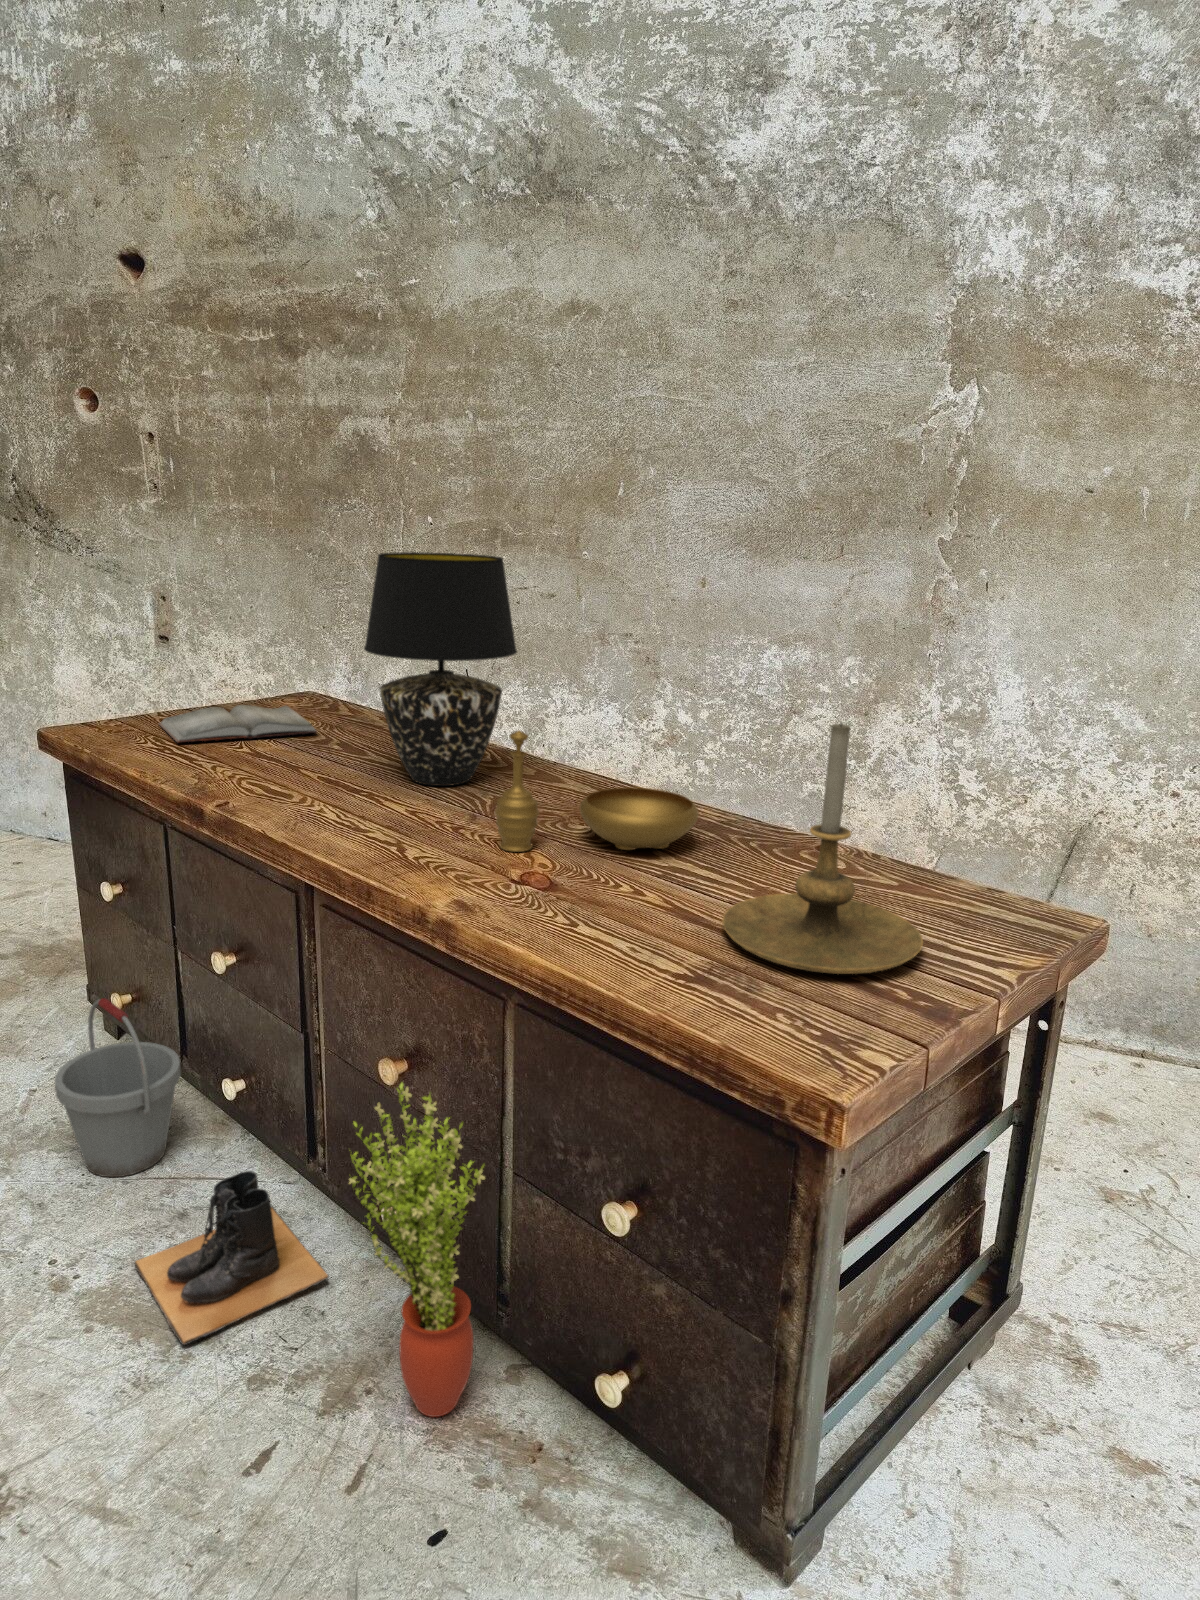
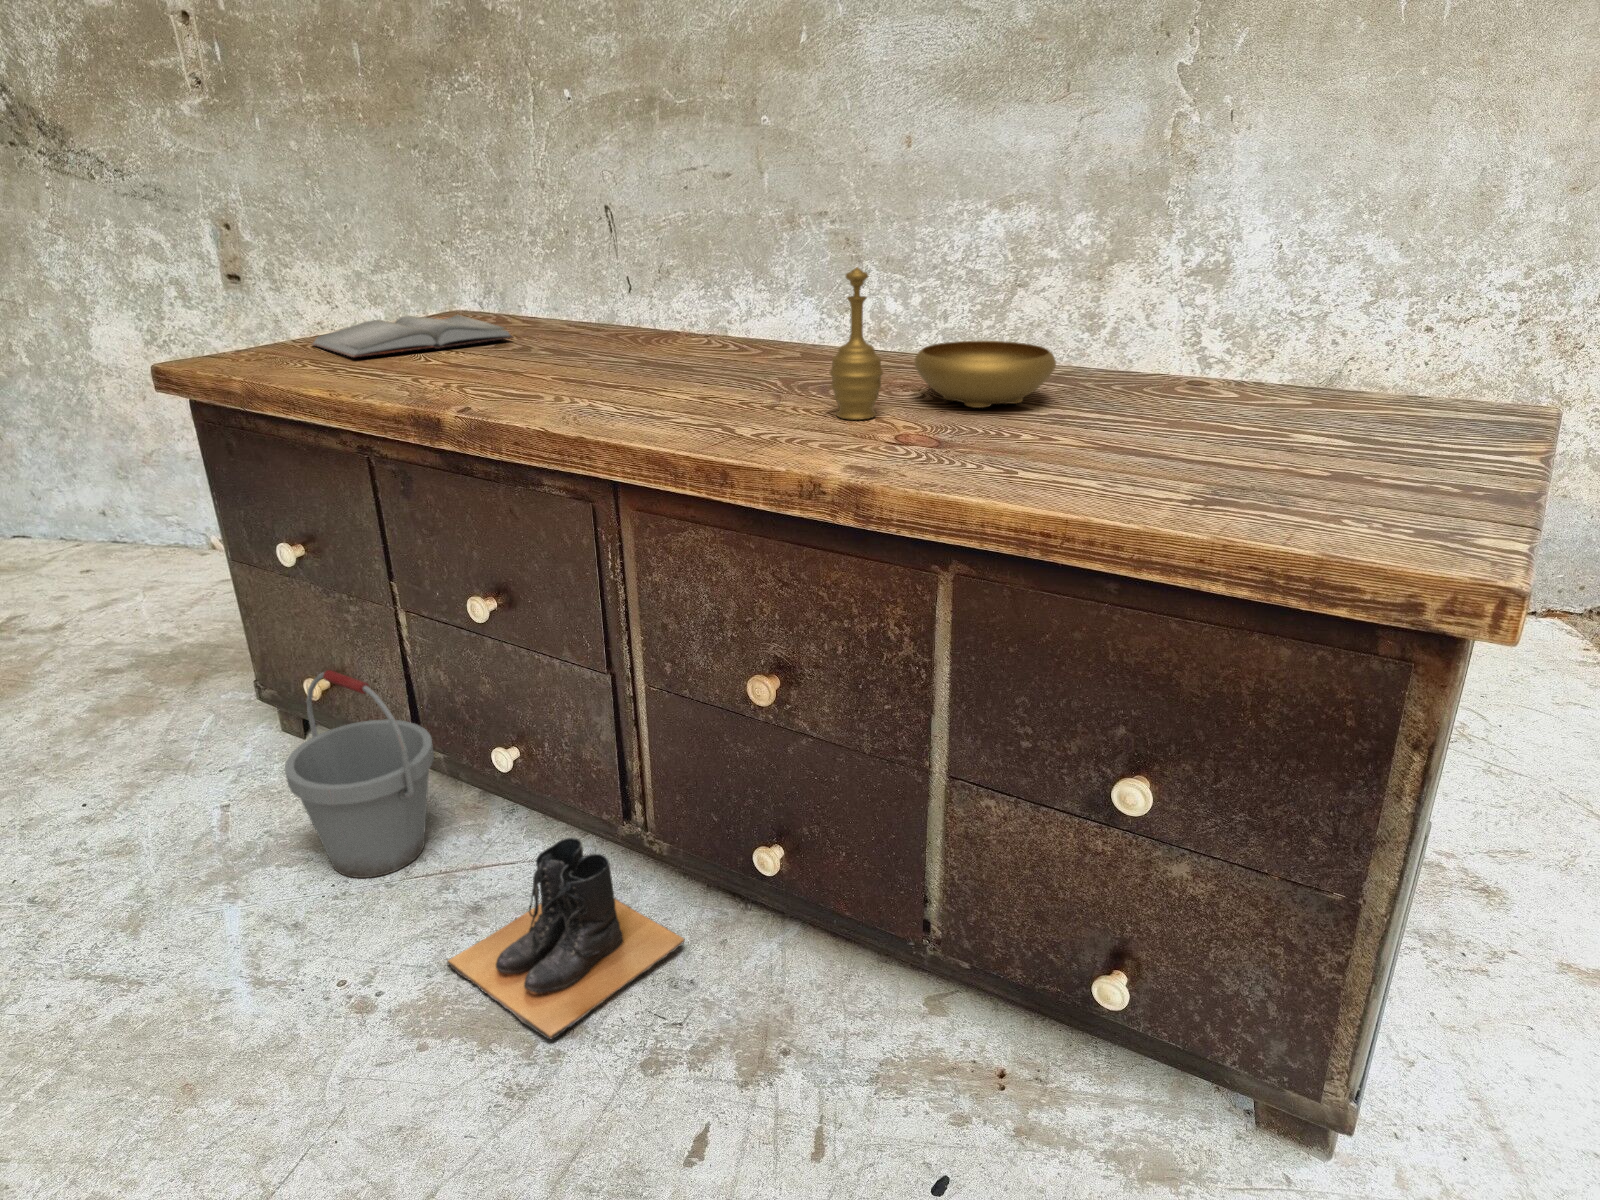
table lamp: present [364,552,517,786] -> none [599,76,784,372]
candle holder: present [722,723,923,974] -> none [1165,188,1415,488]
potted plant: present [349,1083,485,1417] -> none [755,691,933,1064]

